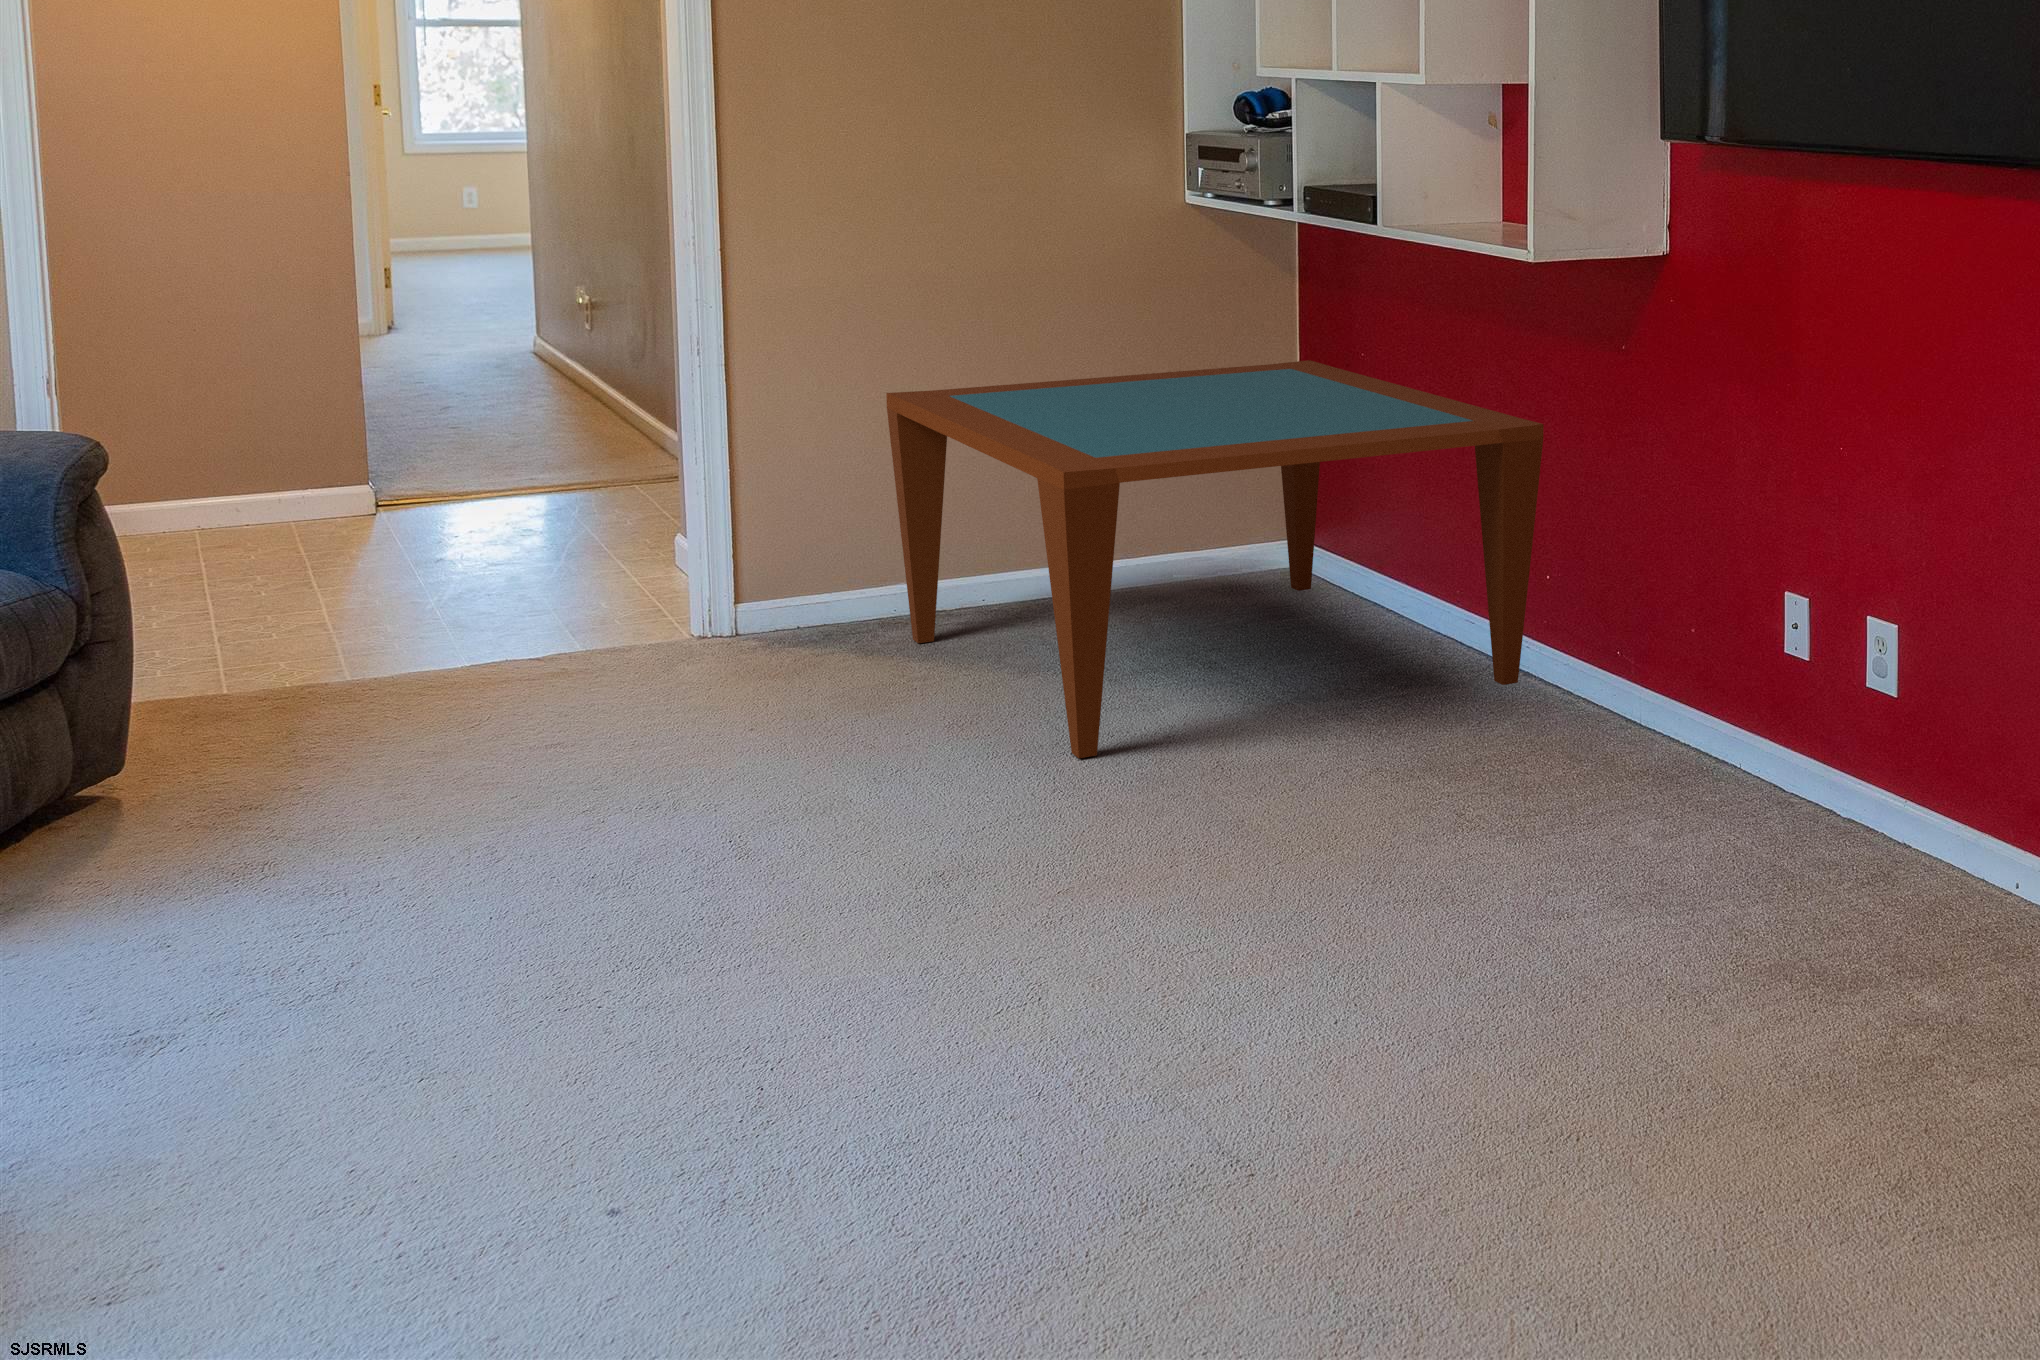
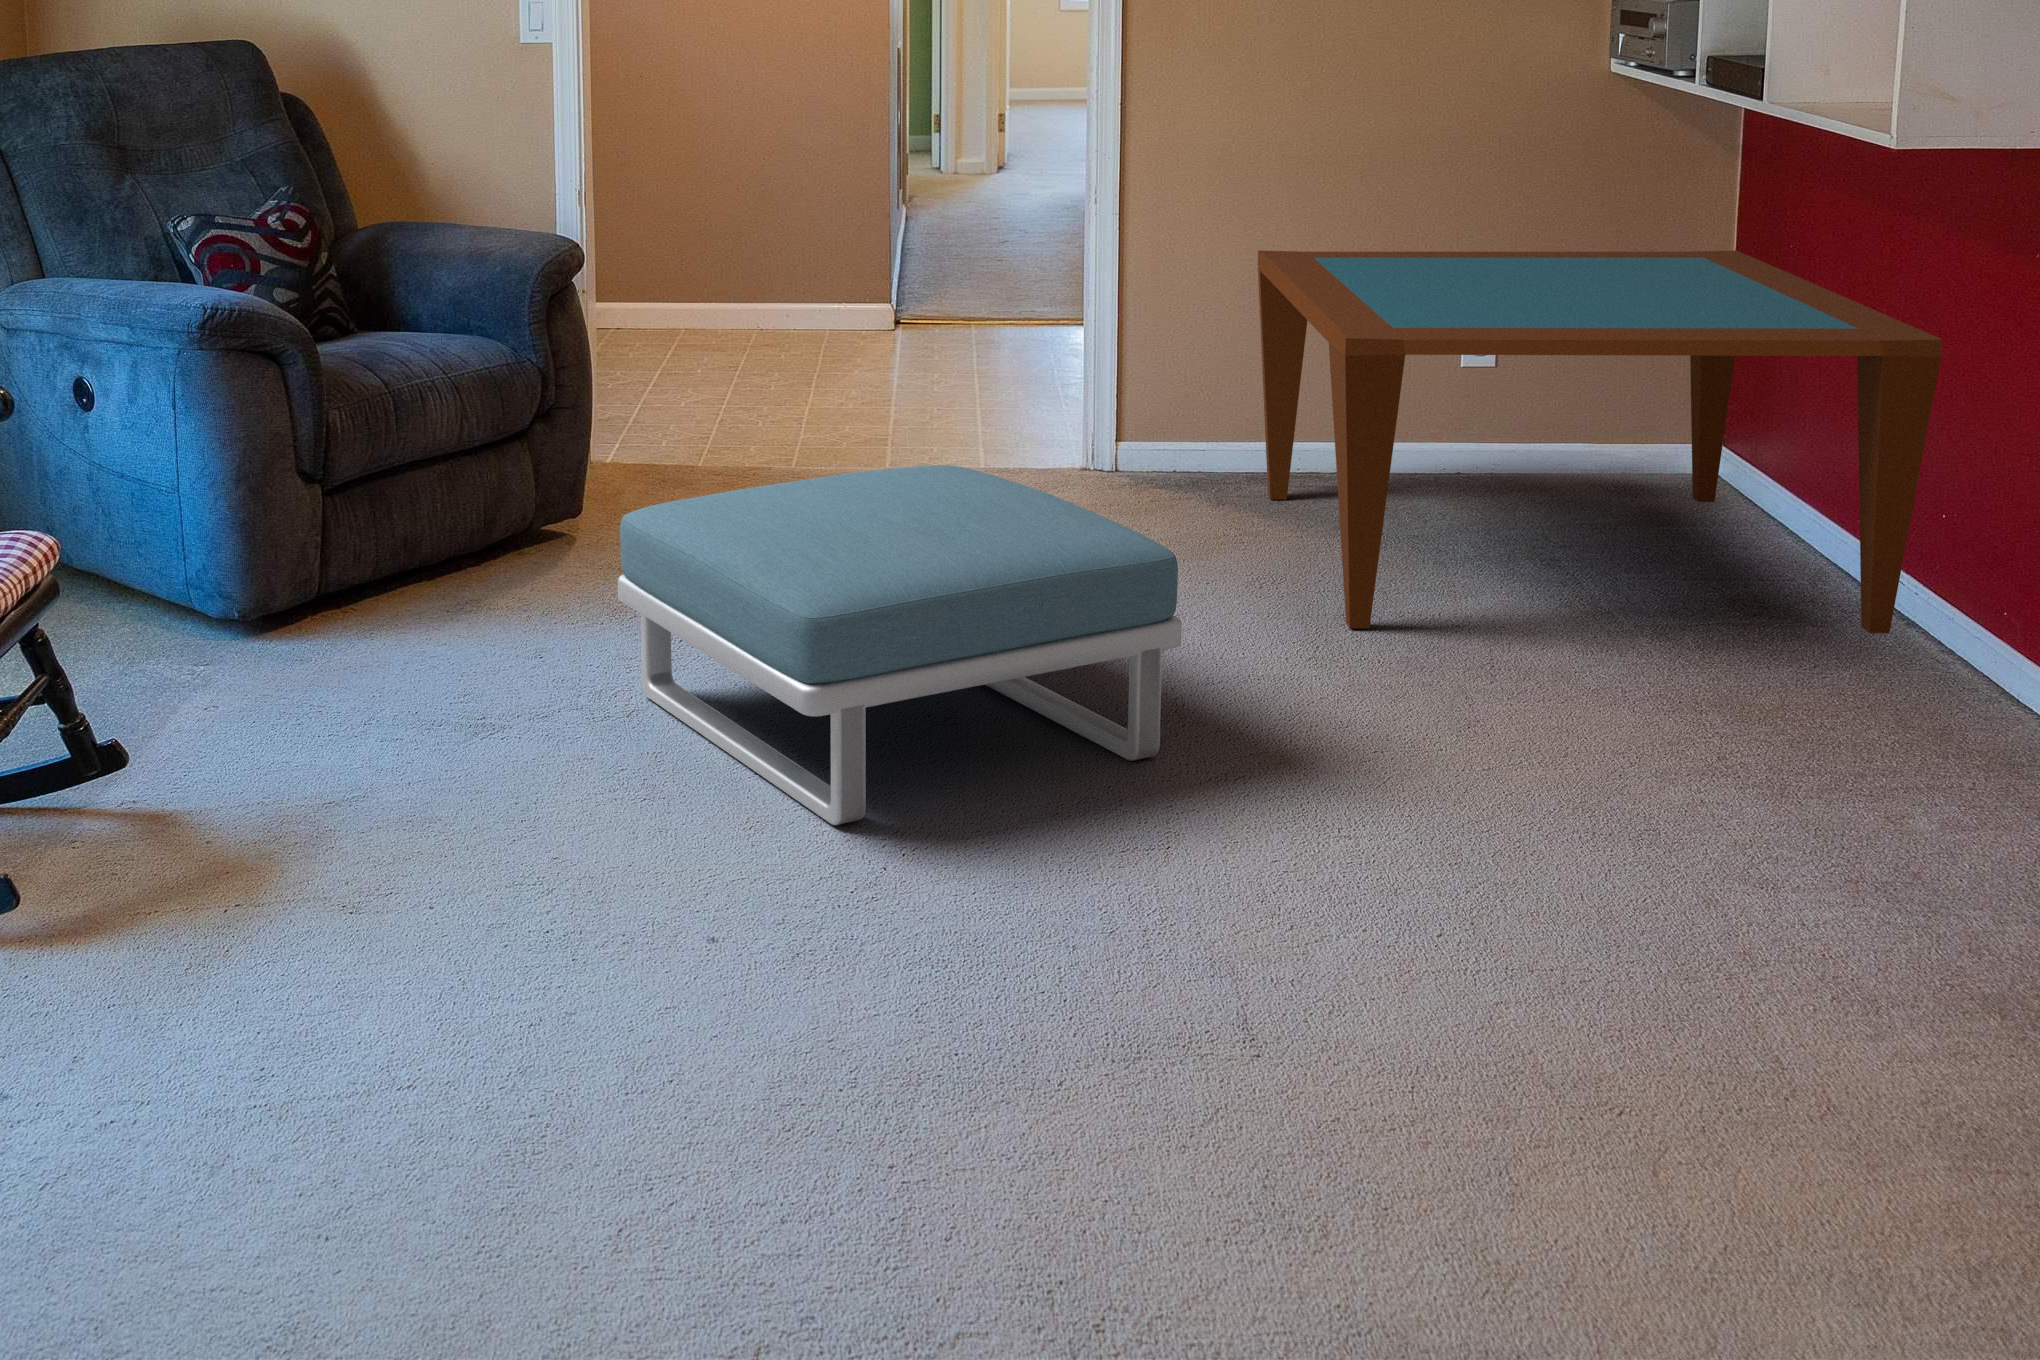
footstool: none [303,654,996,1078] -> present [618,465,1182,825]

